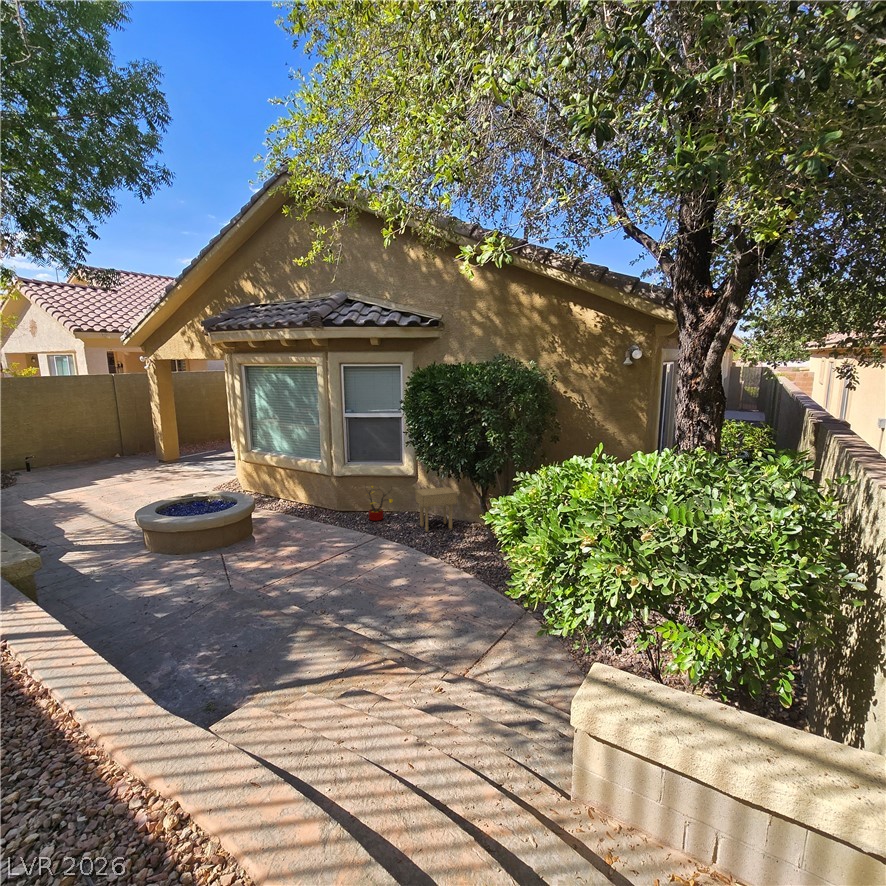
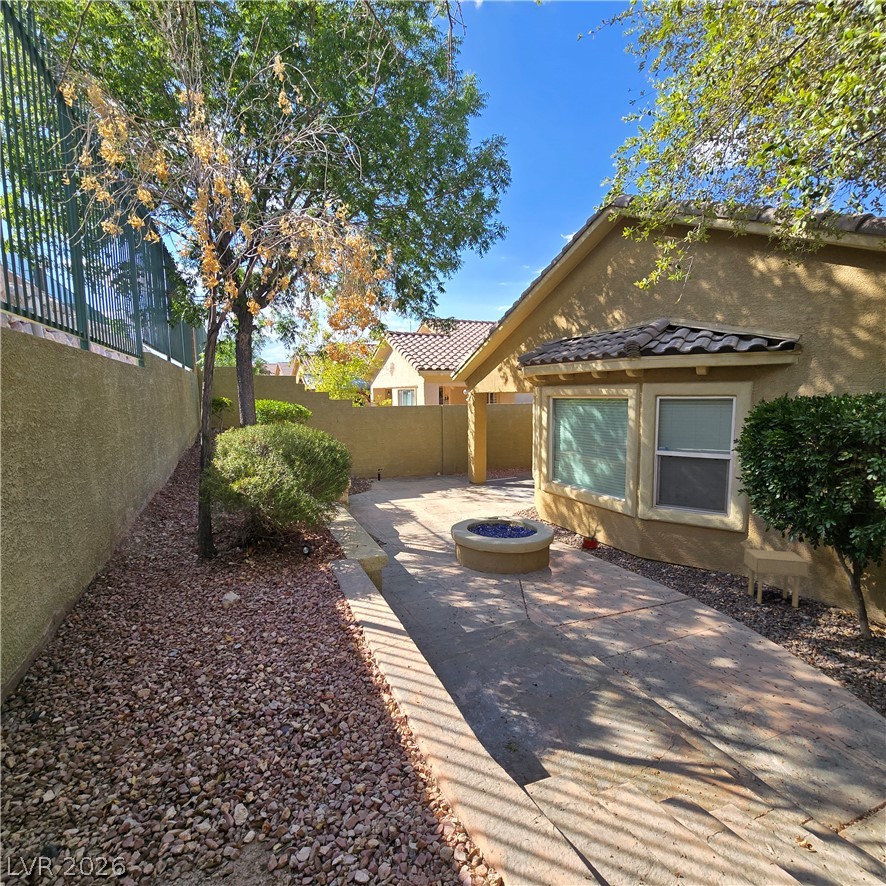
decorative plant: present [368,486,393,521] -> present [583,514,601,548]

